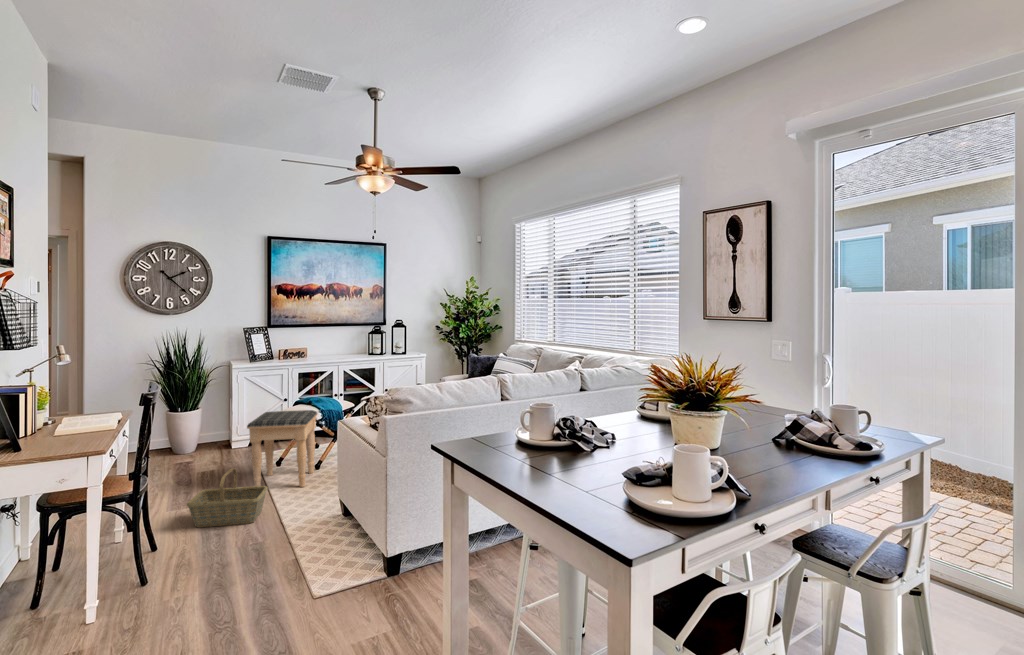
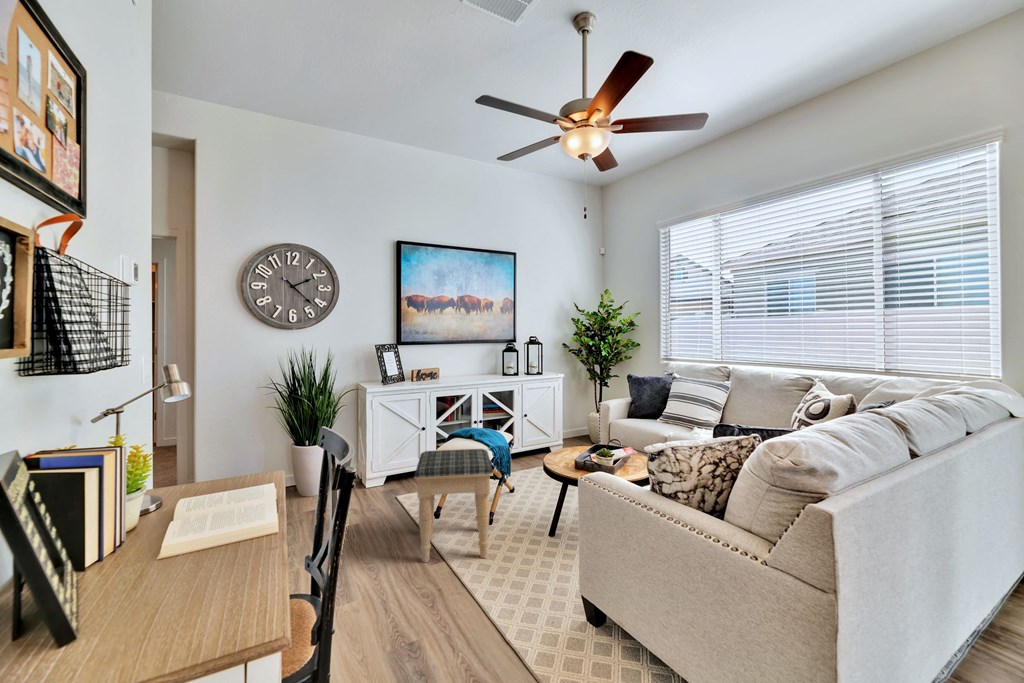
basket: present [187,468,268,527] -> none [358,548,464,649]

